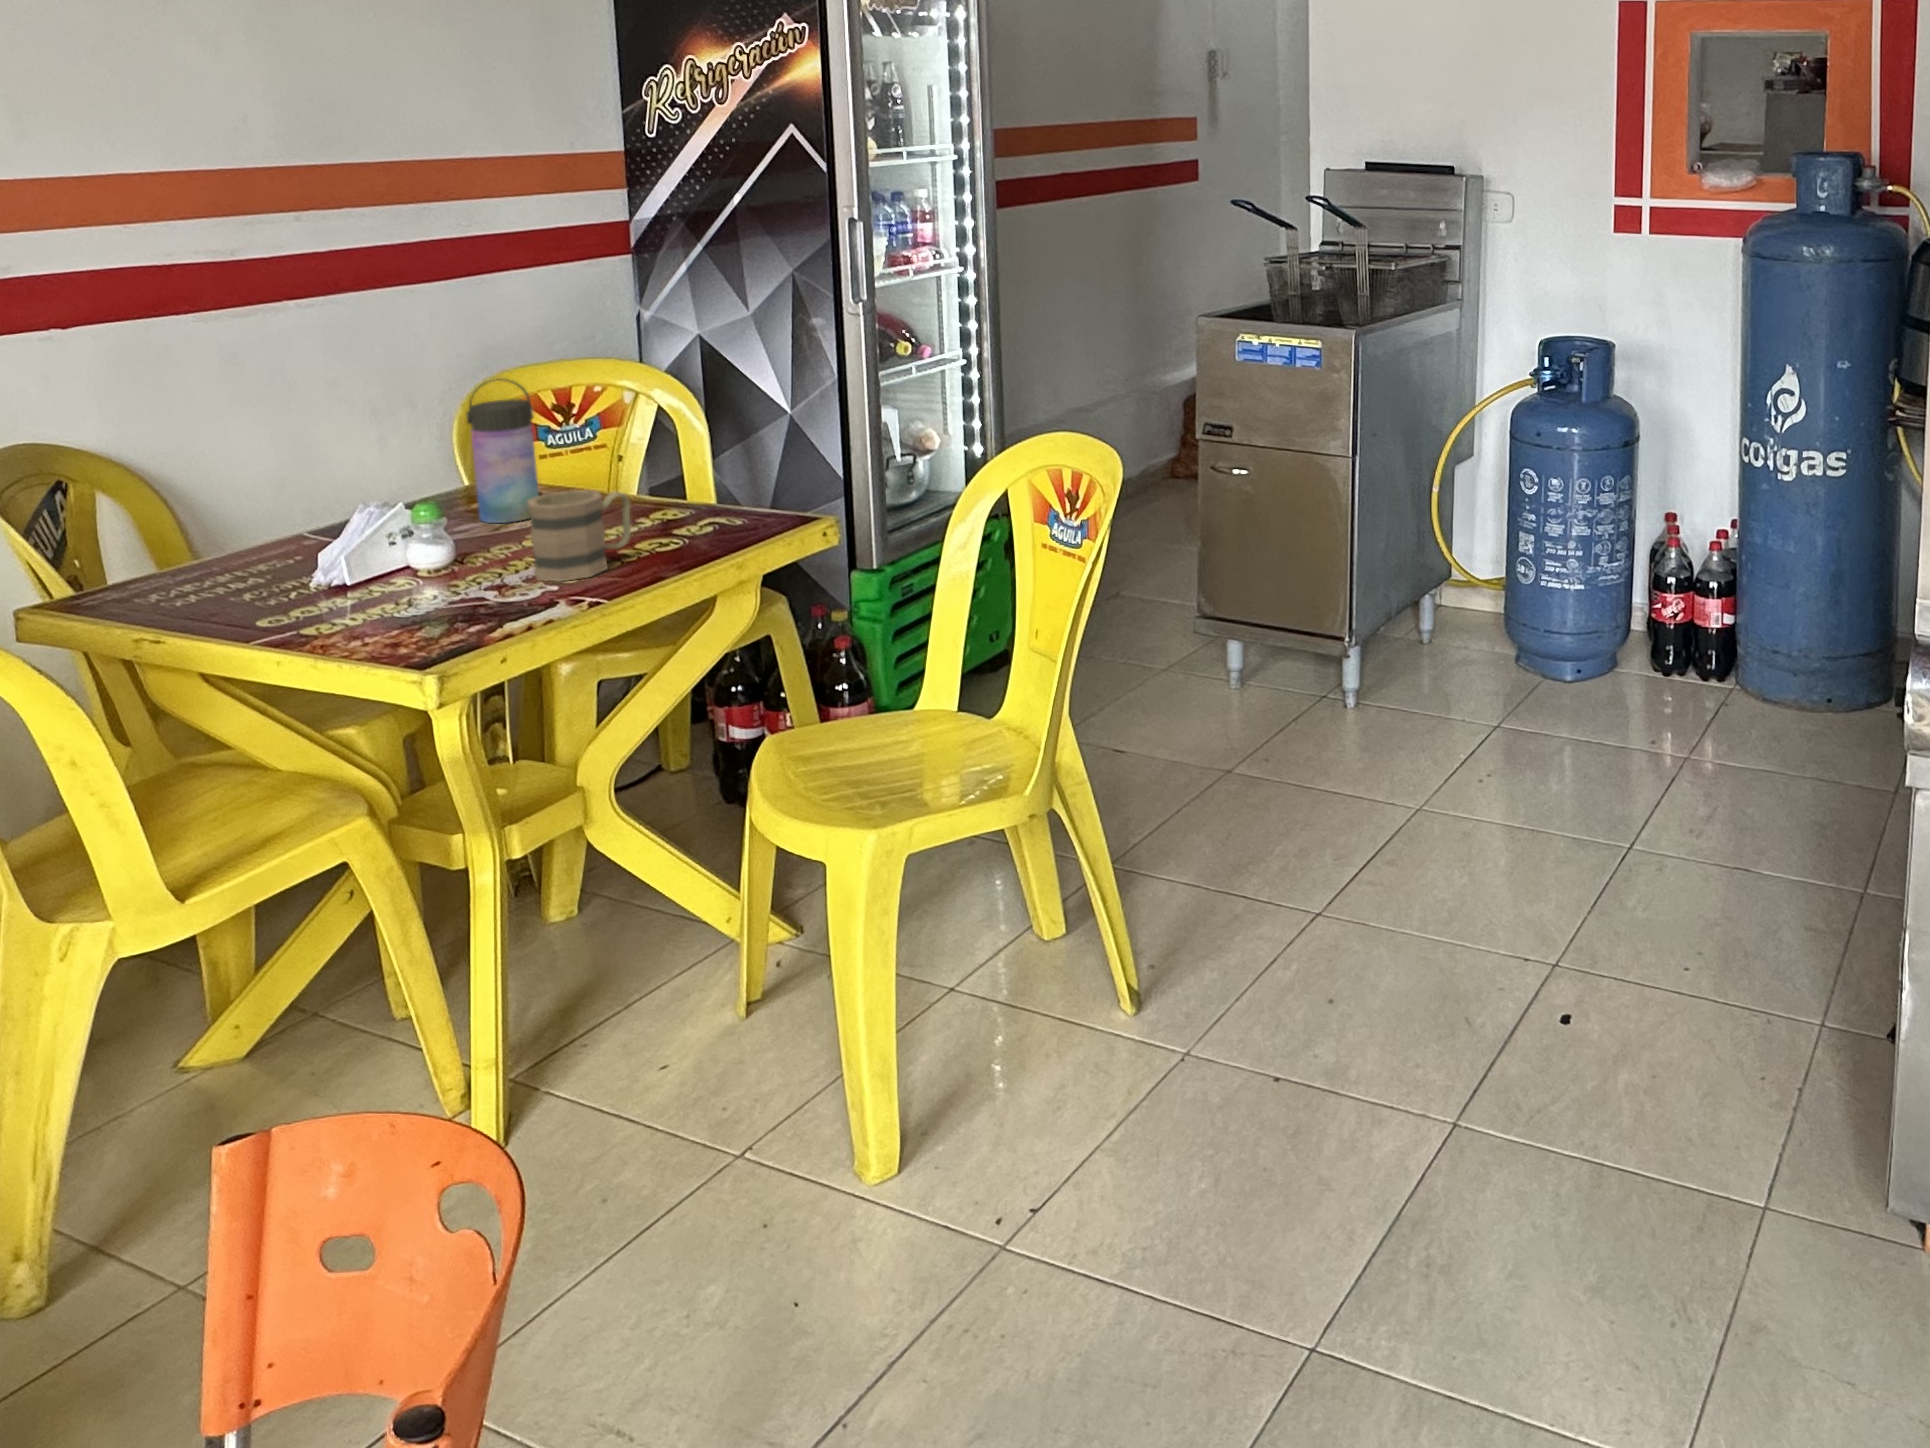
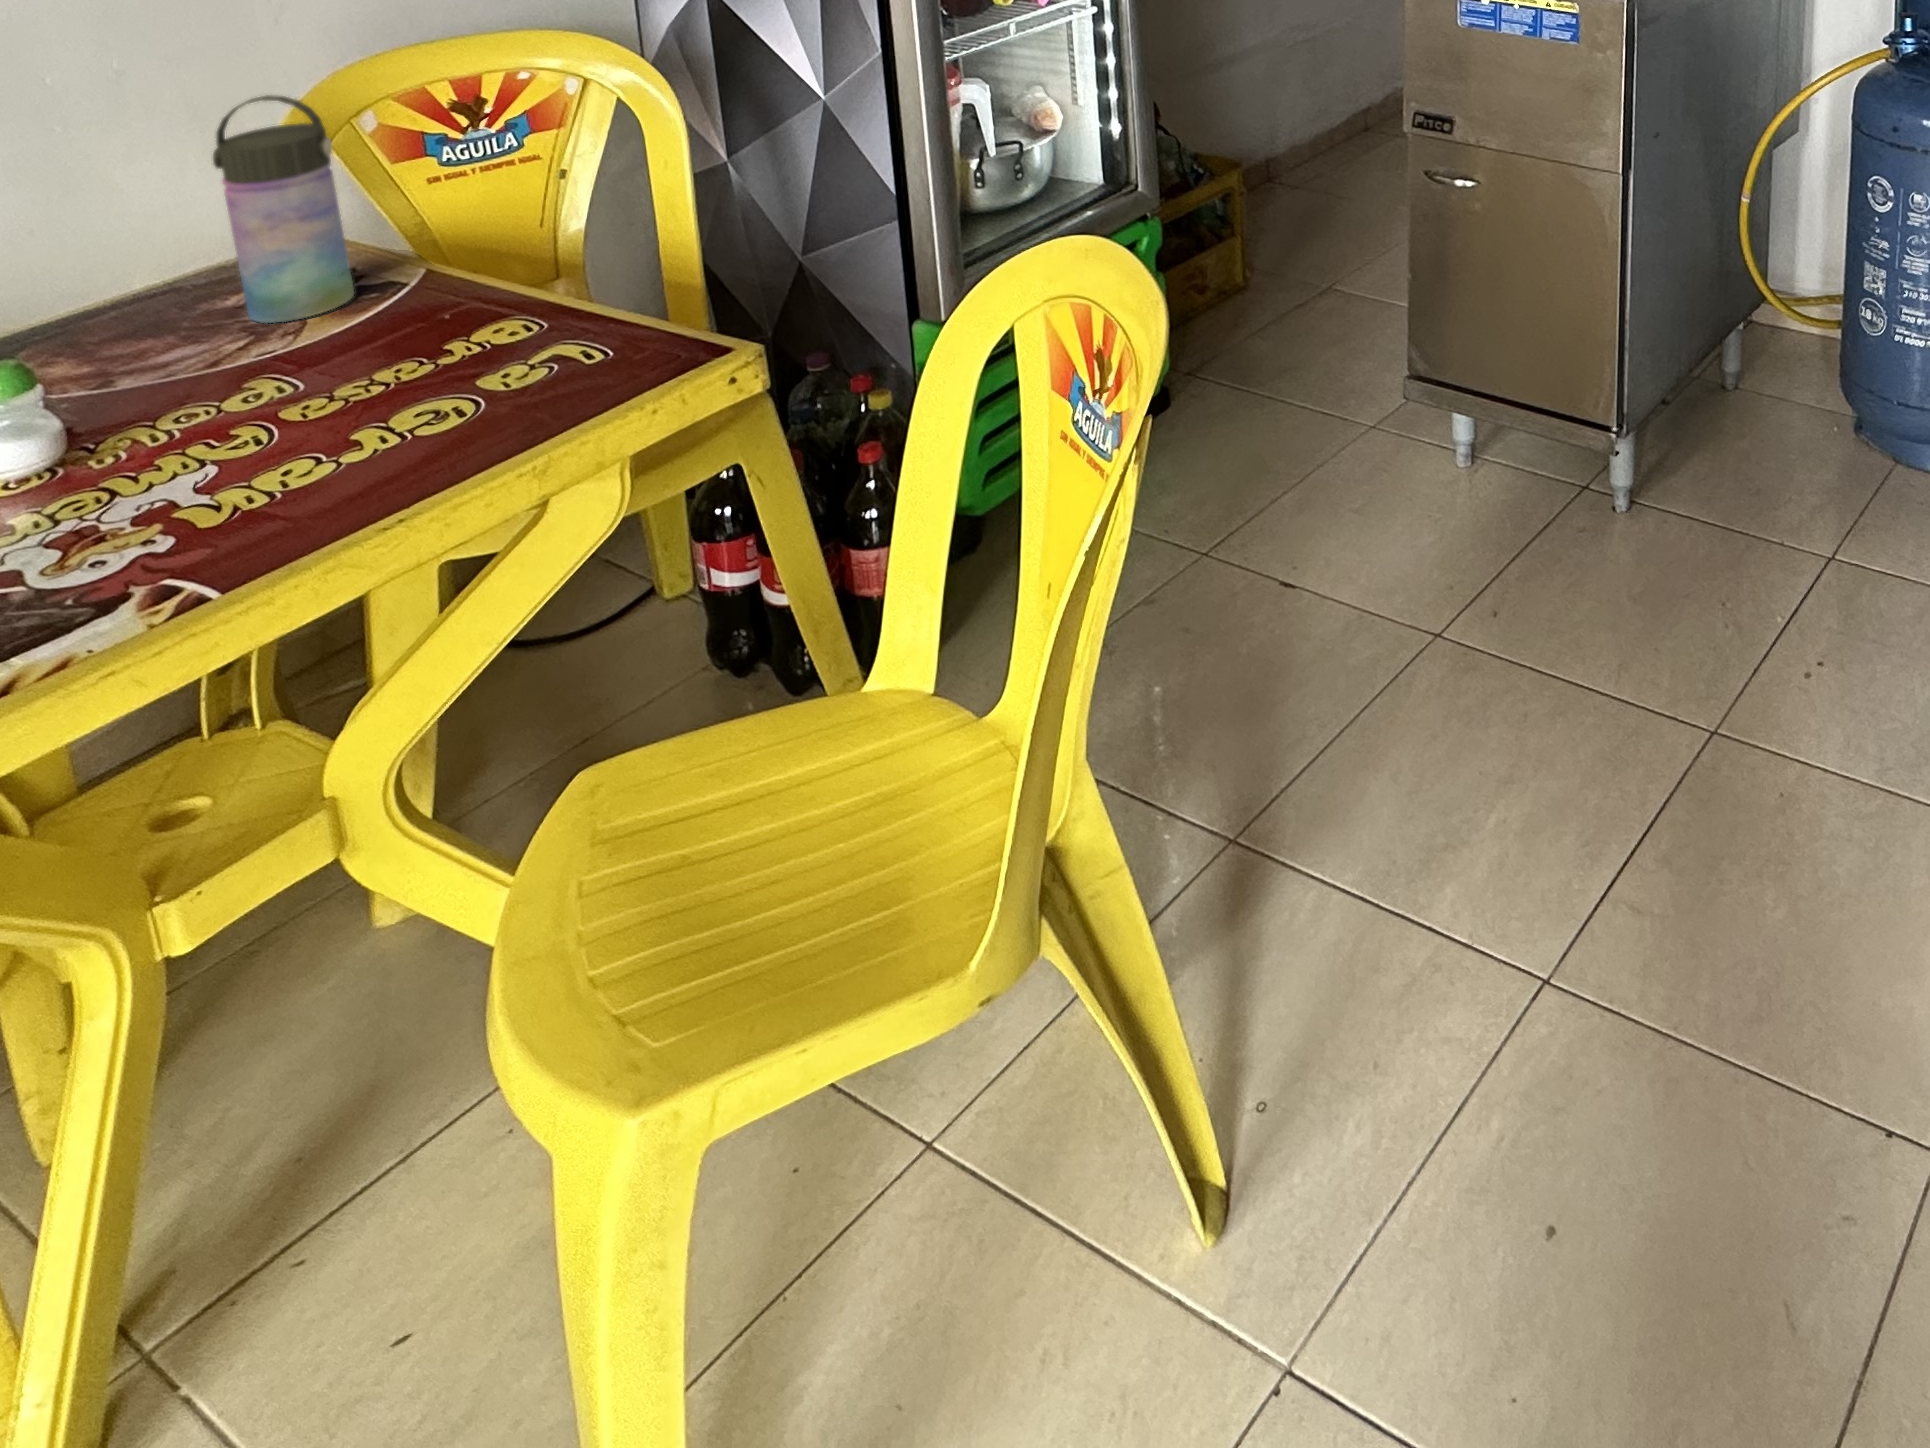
mug: present [527,490,631,582] -> none [182,315,402,489]

